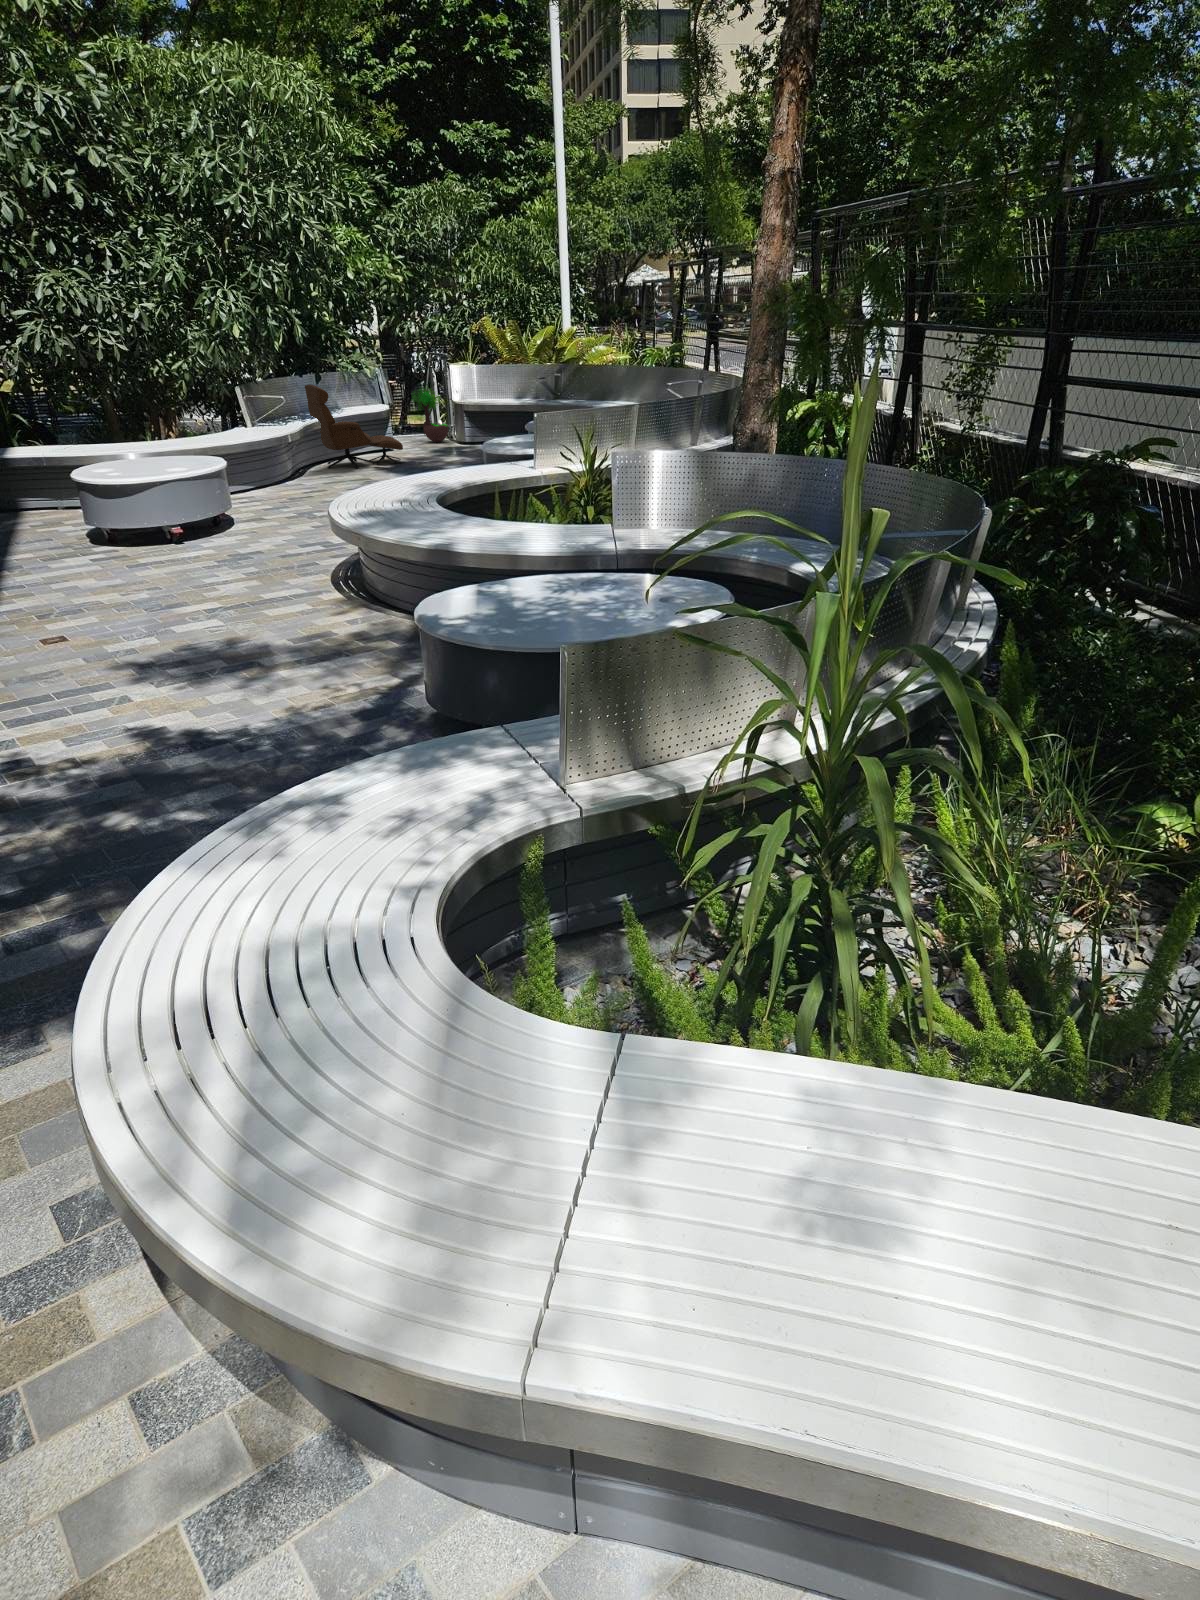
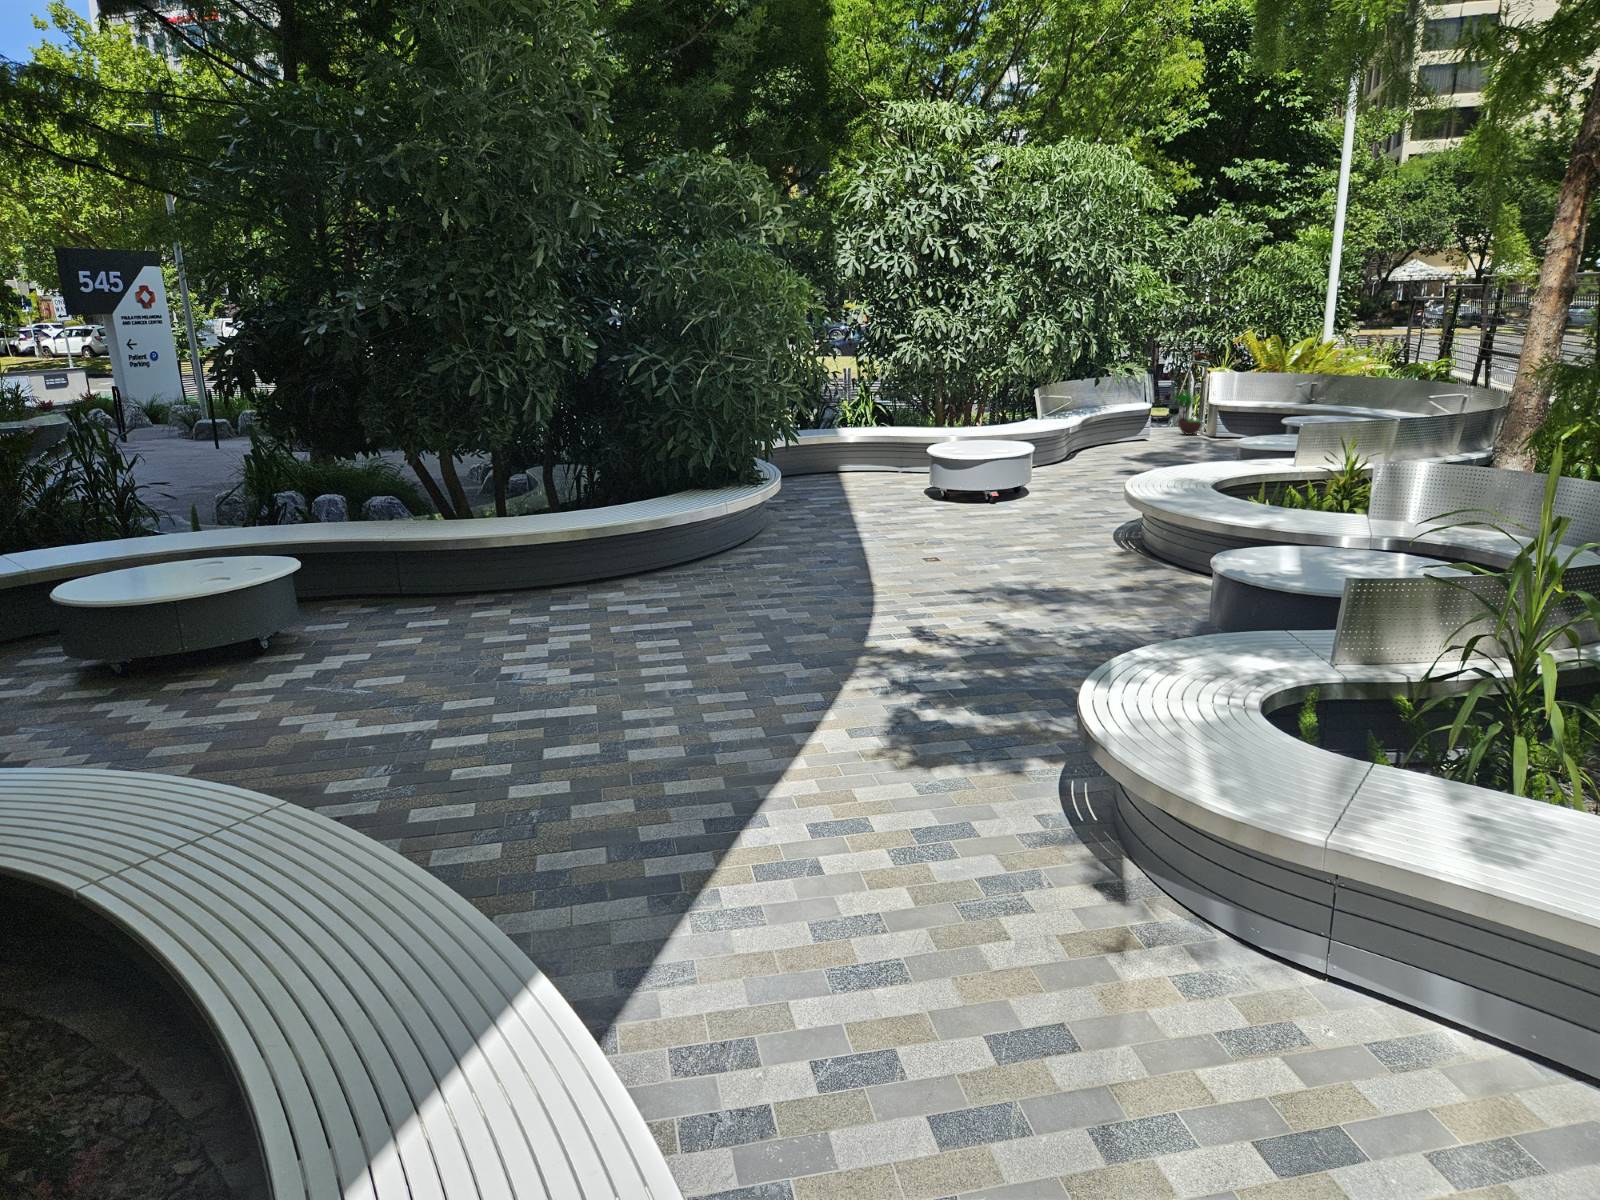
lounge chair: present [305,385,403,469] -> none [1088,387,1162,454]

